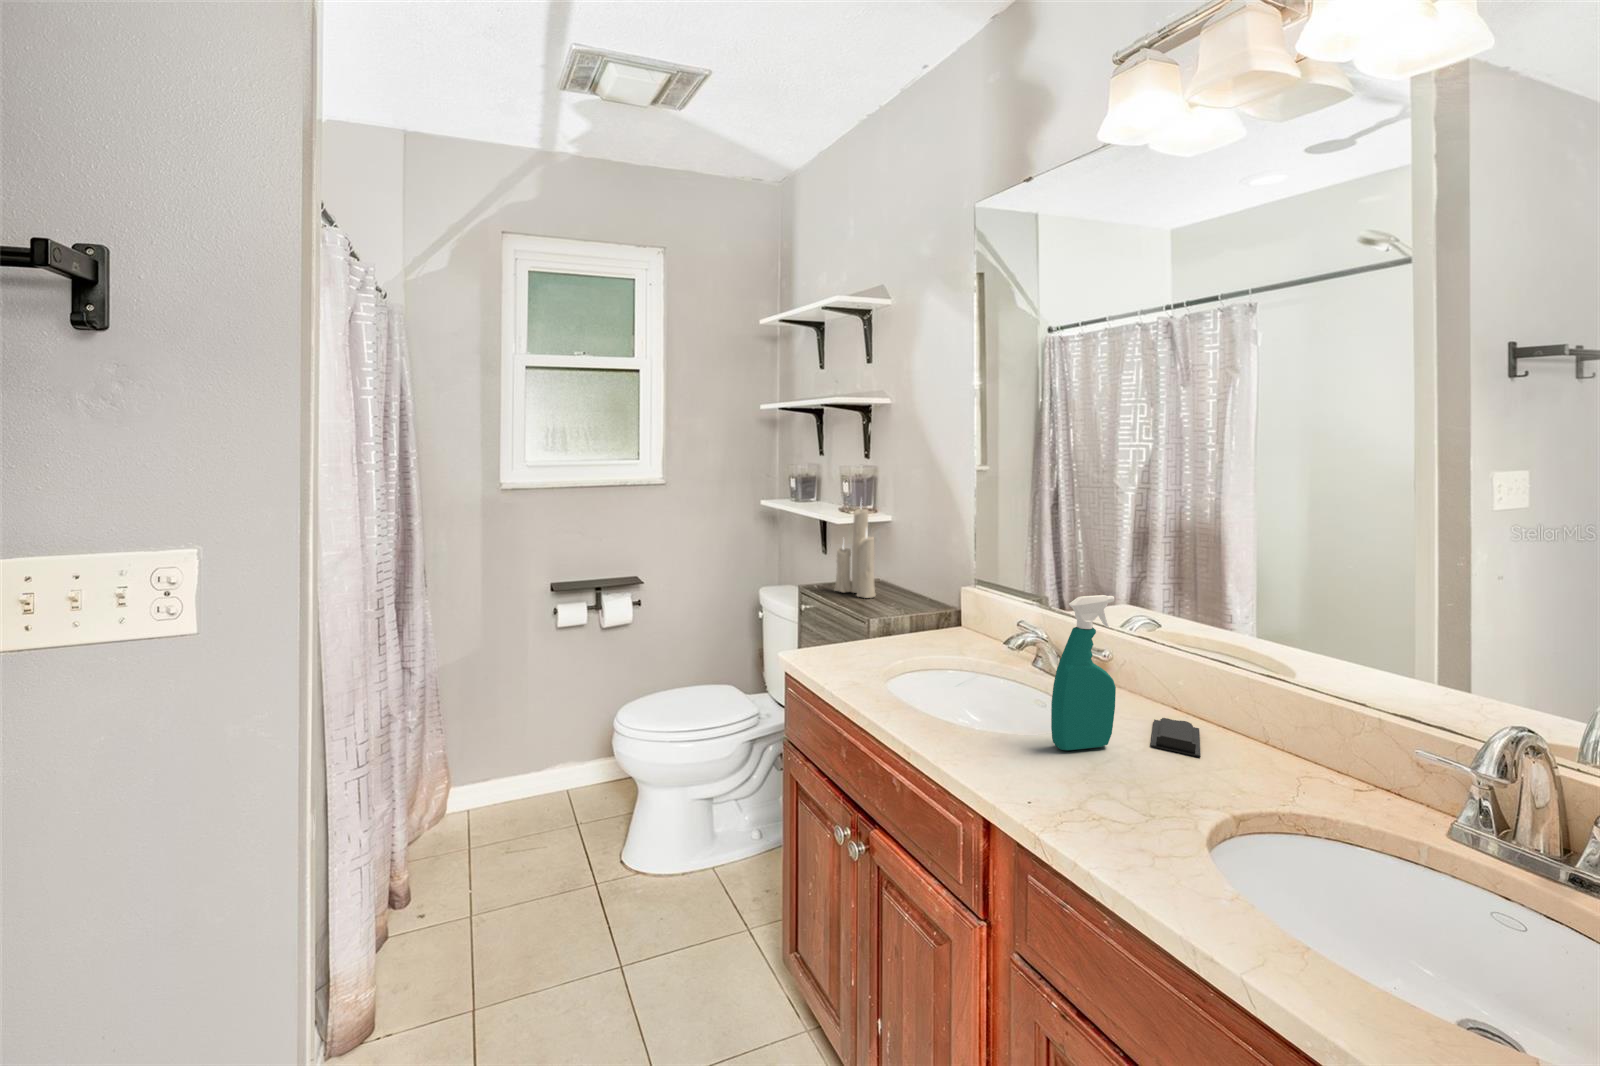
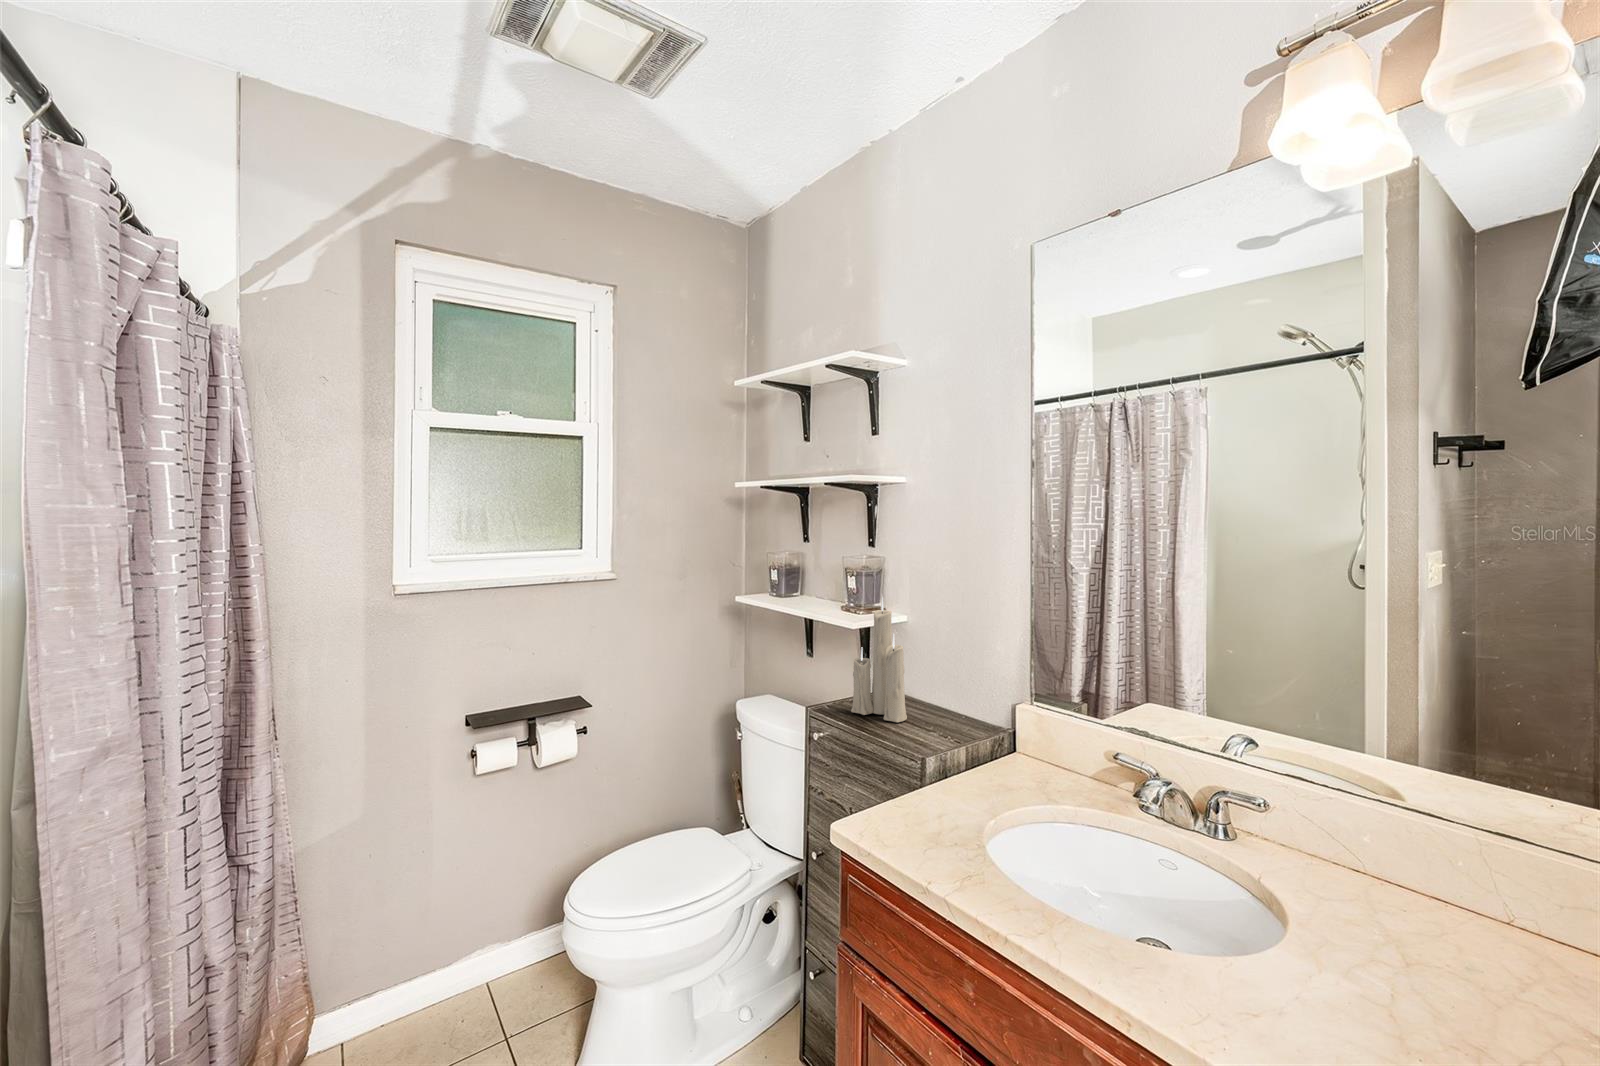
spray bottle: present [1051,595,1116,750] -> none [1303,771,1378,996]
soap bar: present [1151,718,1201,757] -> none [1374,912,1490,984]

